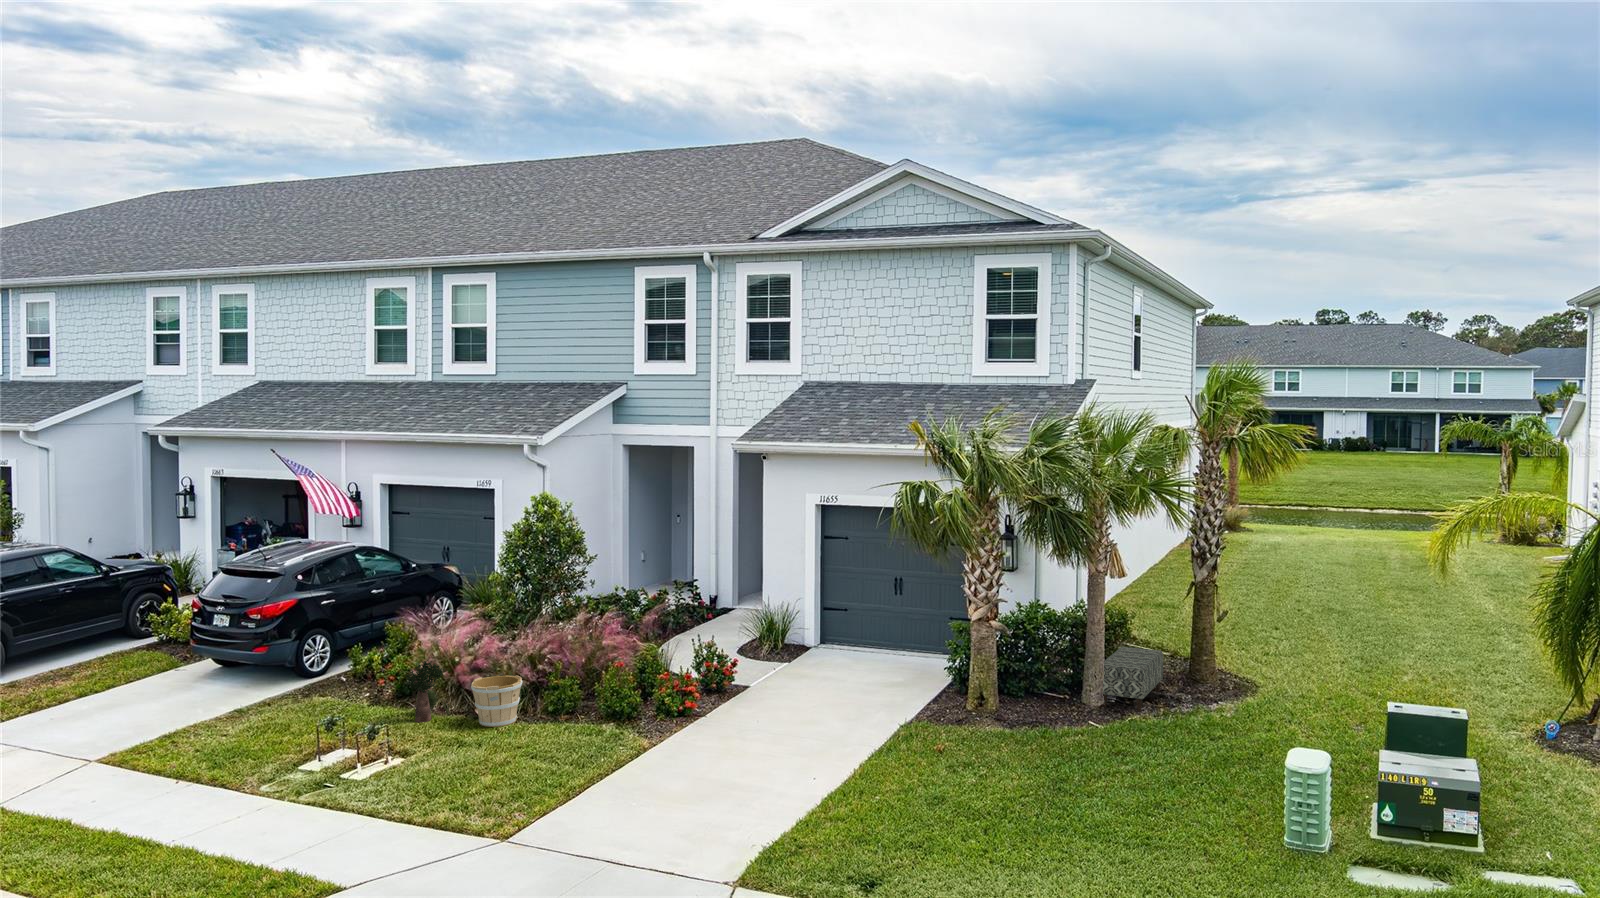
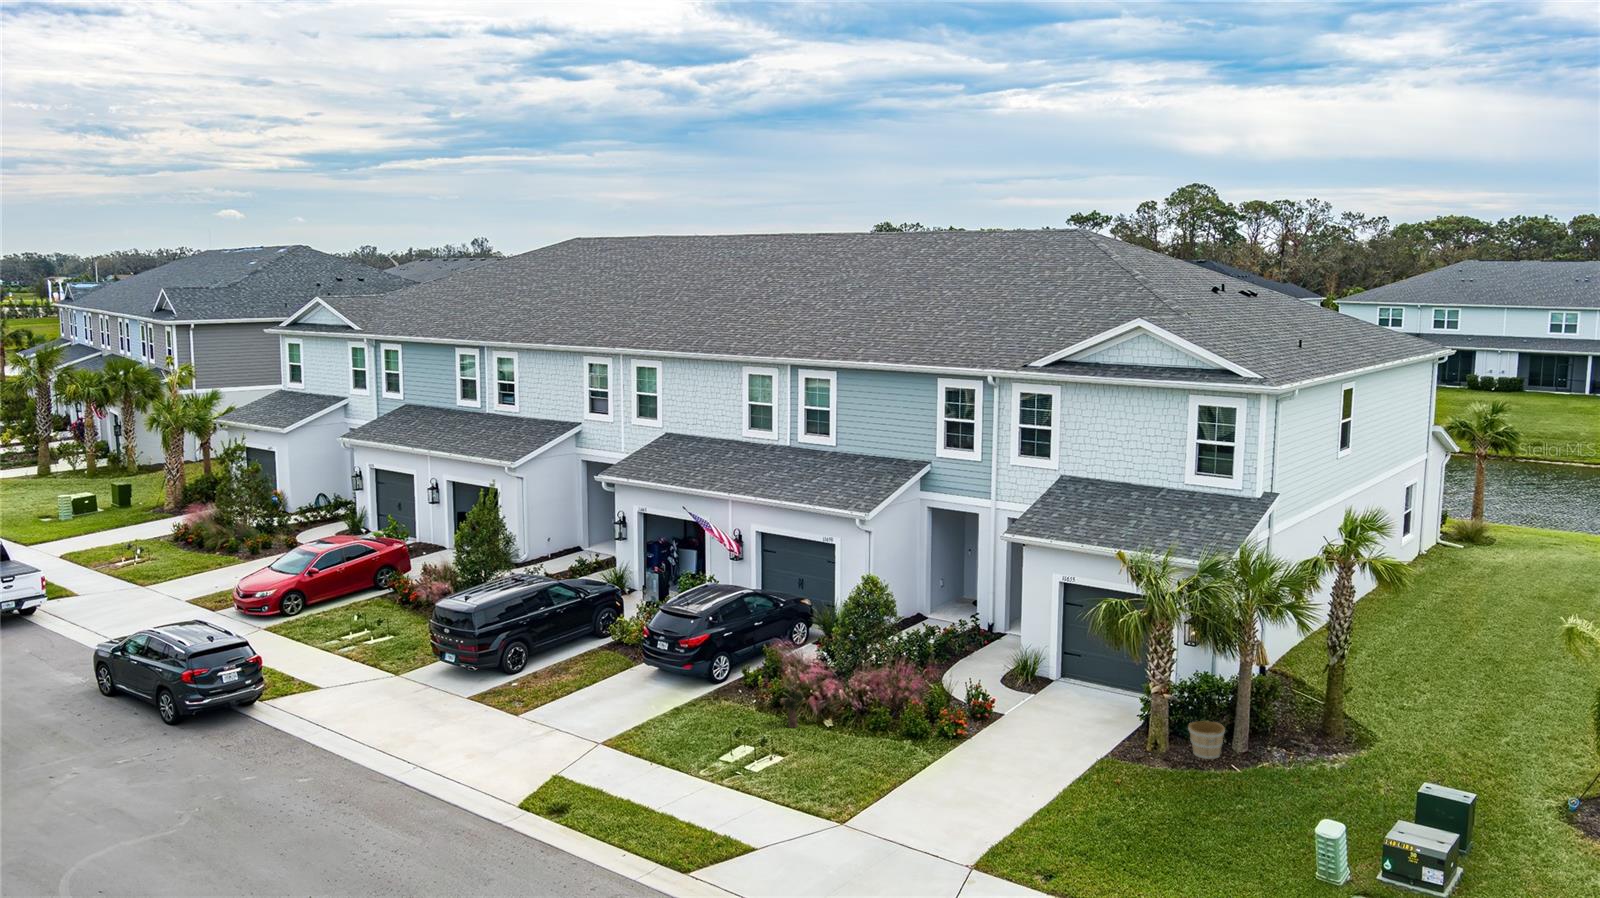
bench: present [1103,647,1163,712] -> none [1249,708,1307,762]
wooden bucket: present [471,675,523,727] -> present [1188,721,1225,759]

